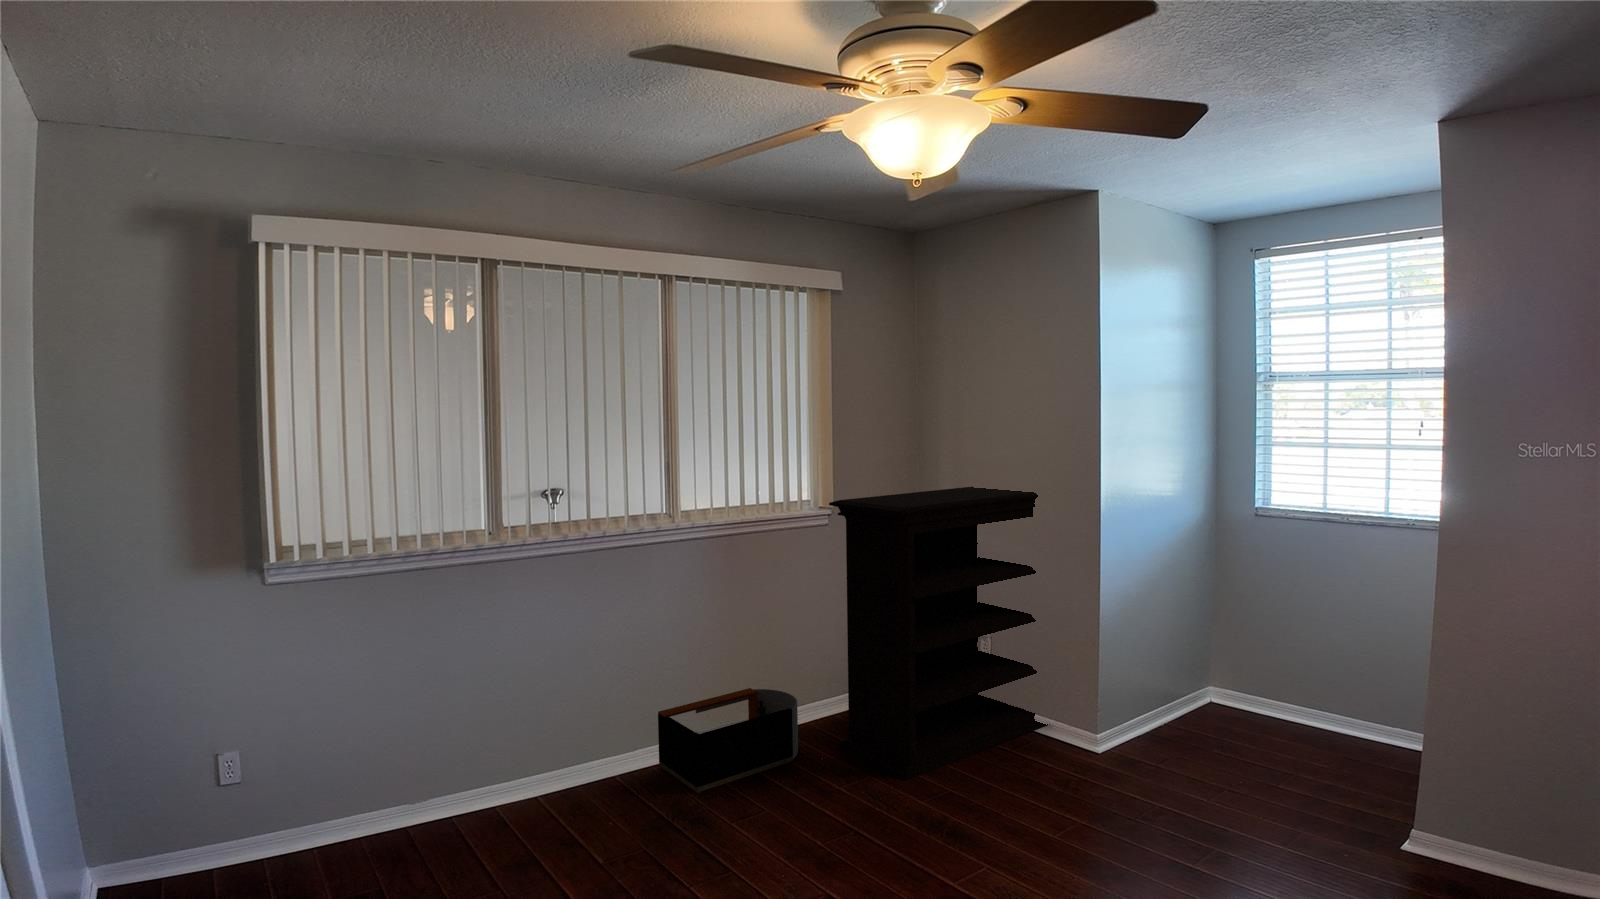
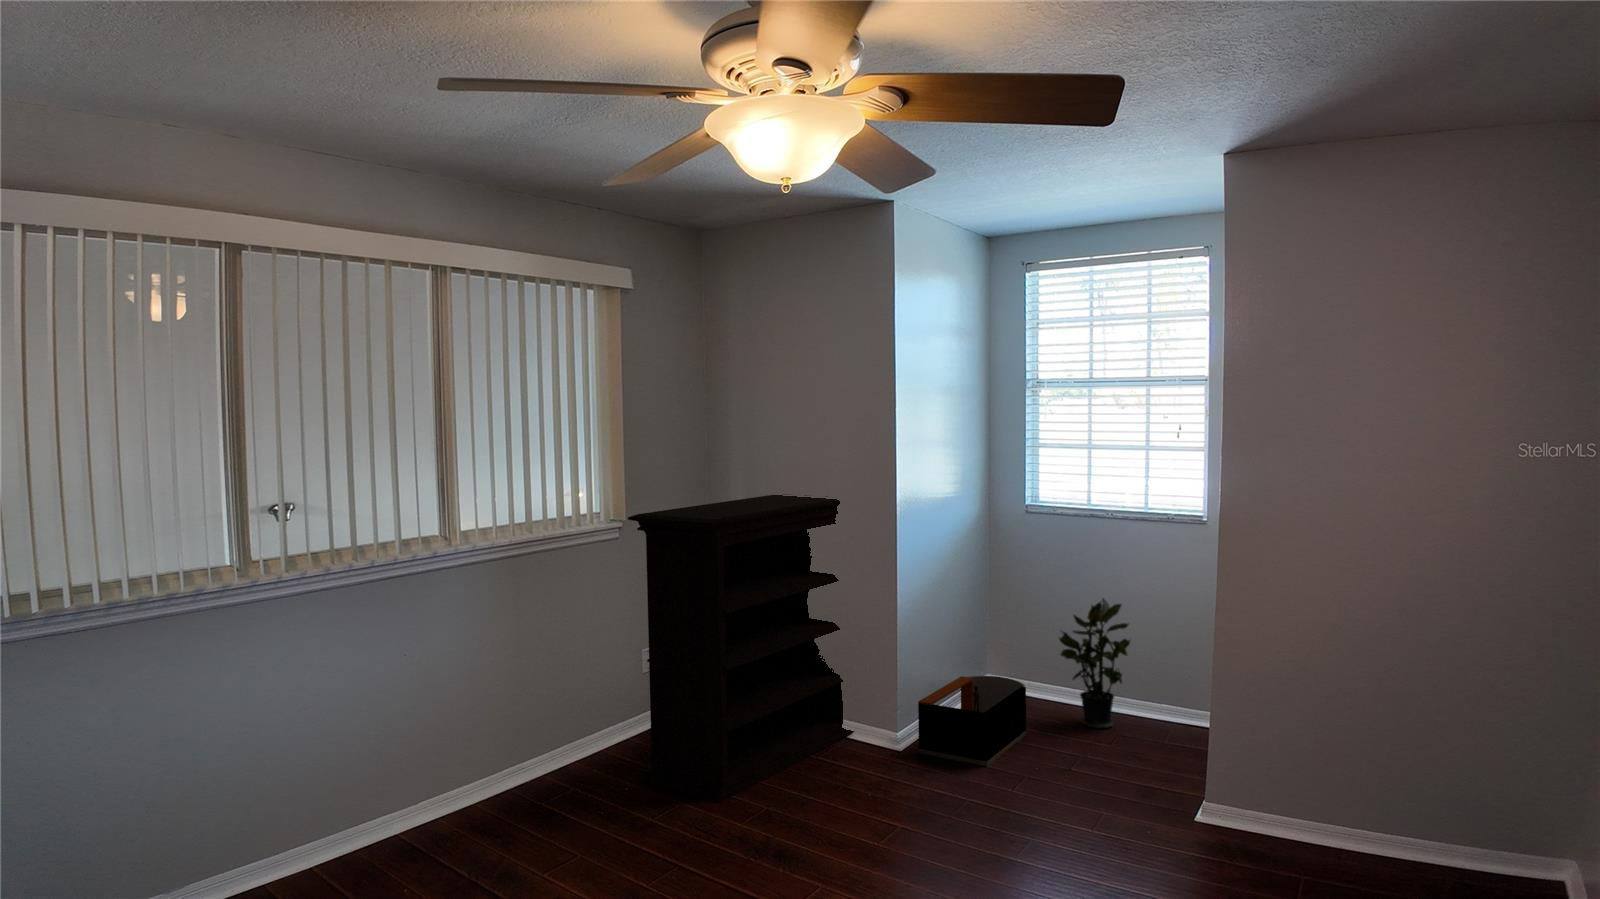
potted plant: none [1283,606,1372,748] -> present [1059,598,1130,728]
storage bin: present [658,688,798,793] -> present [918,676,1026,766]

